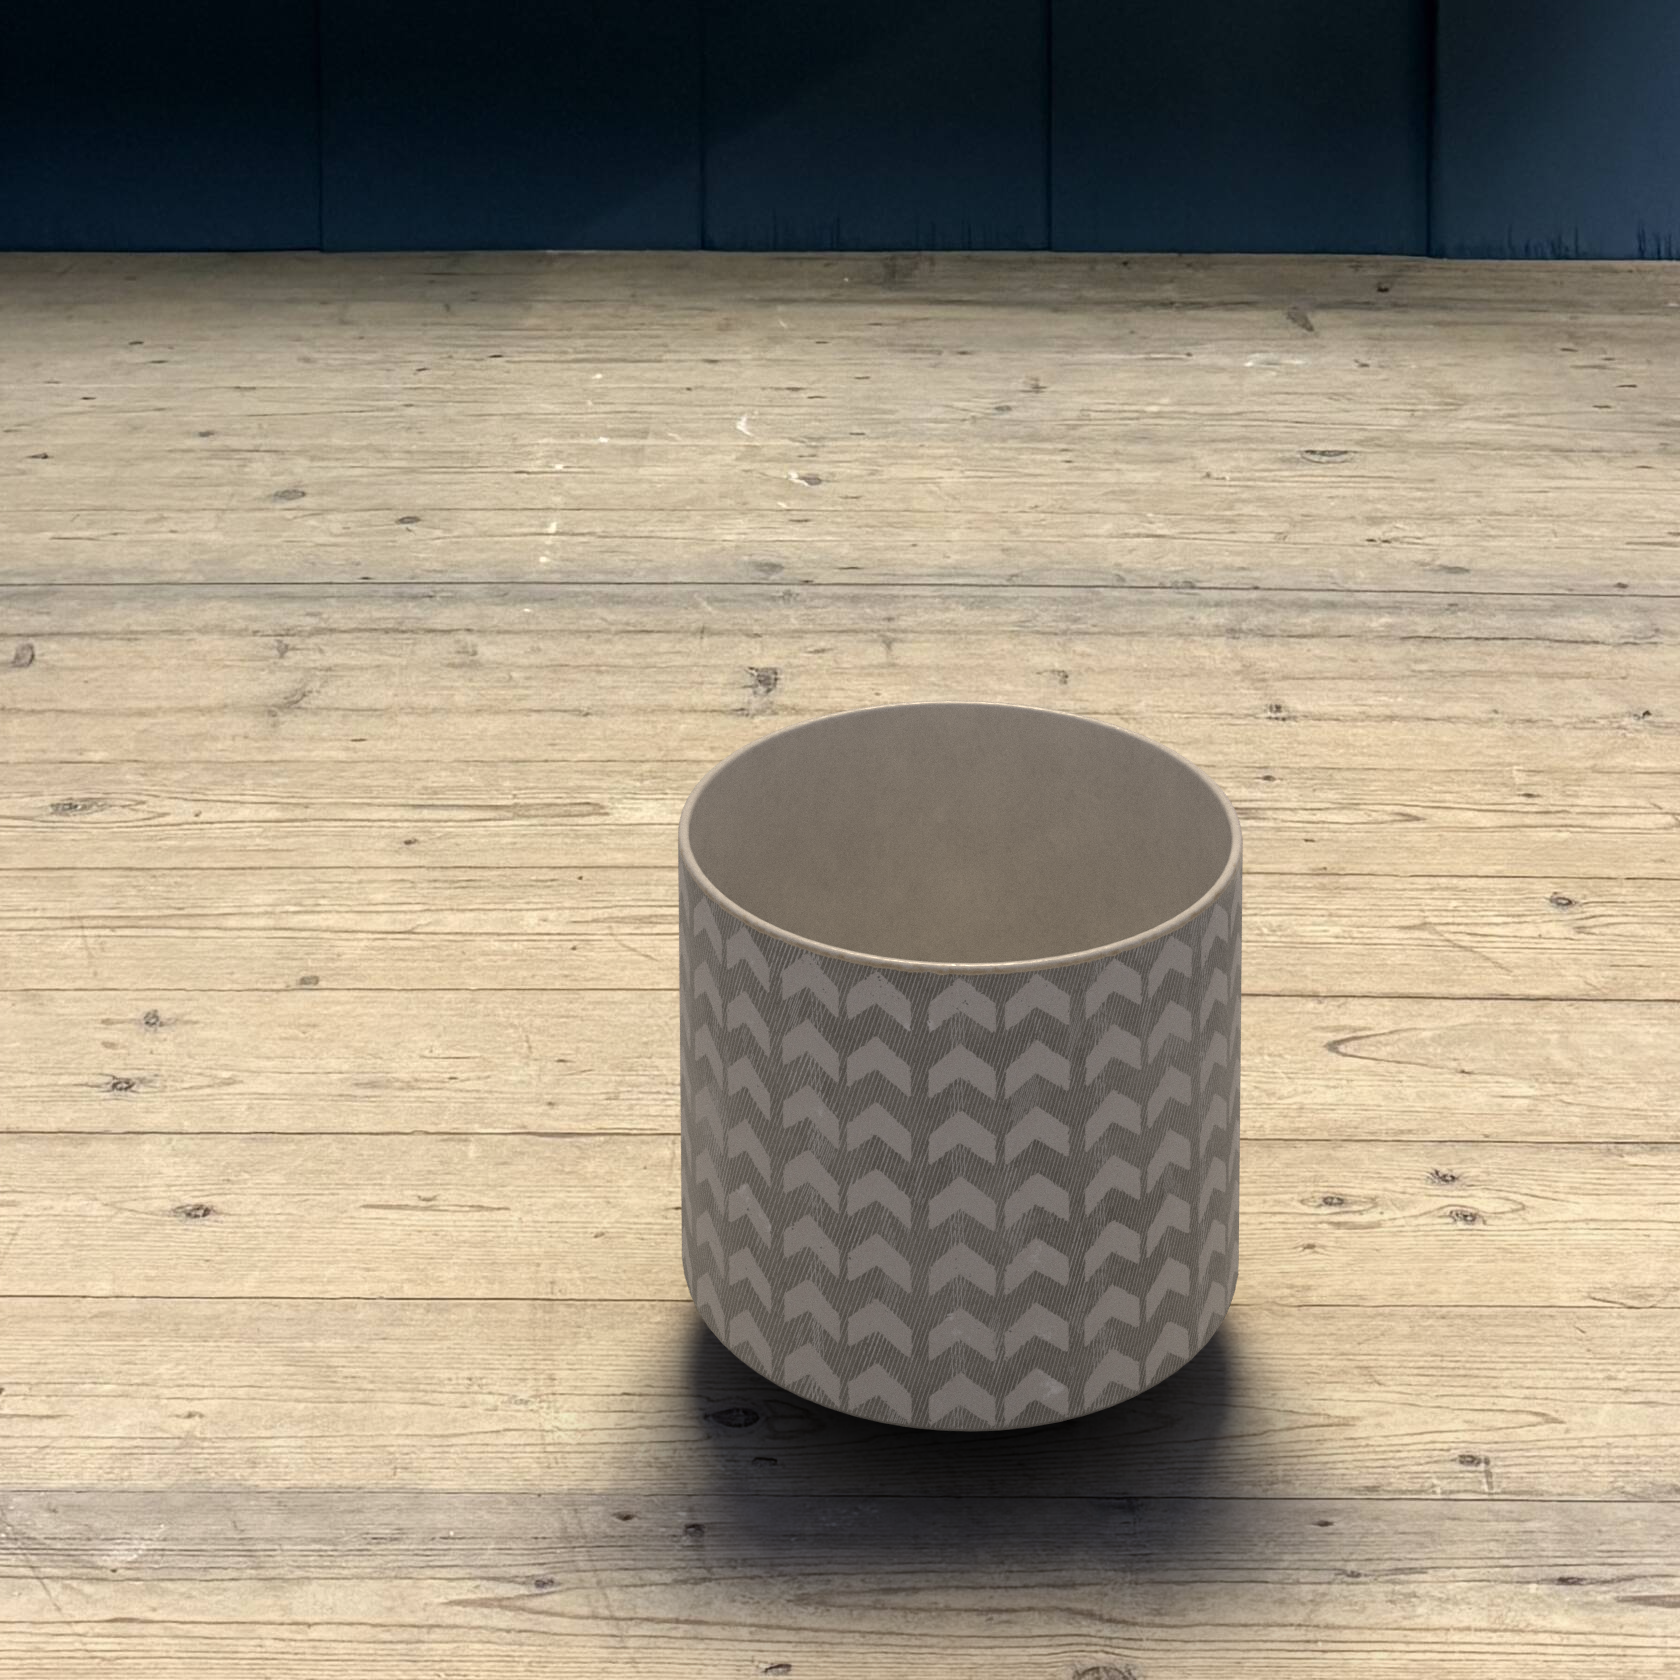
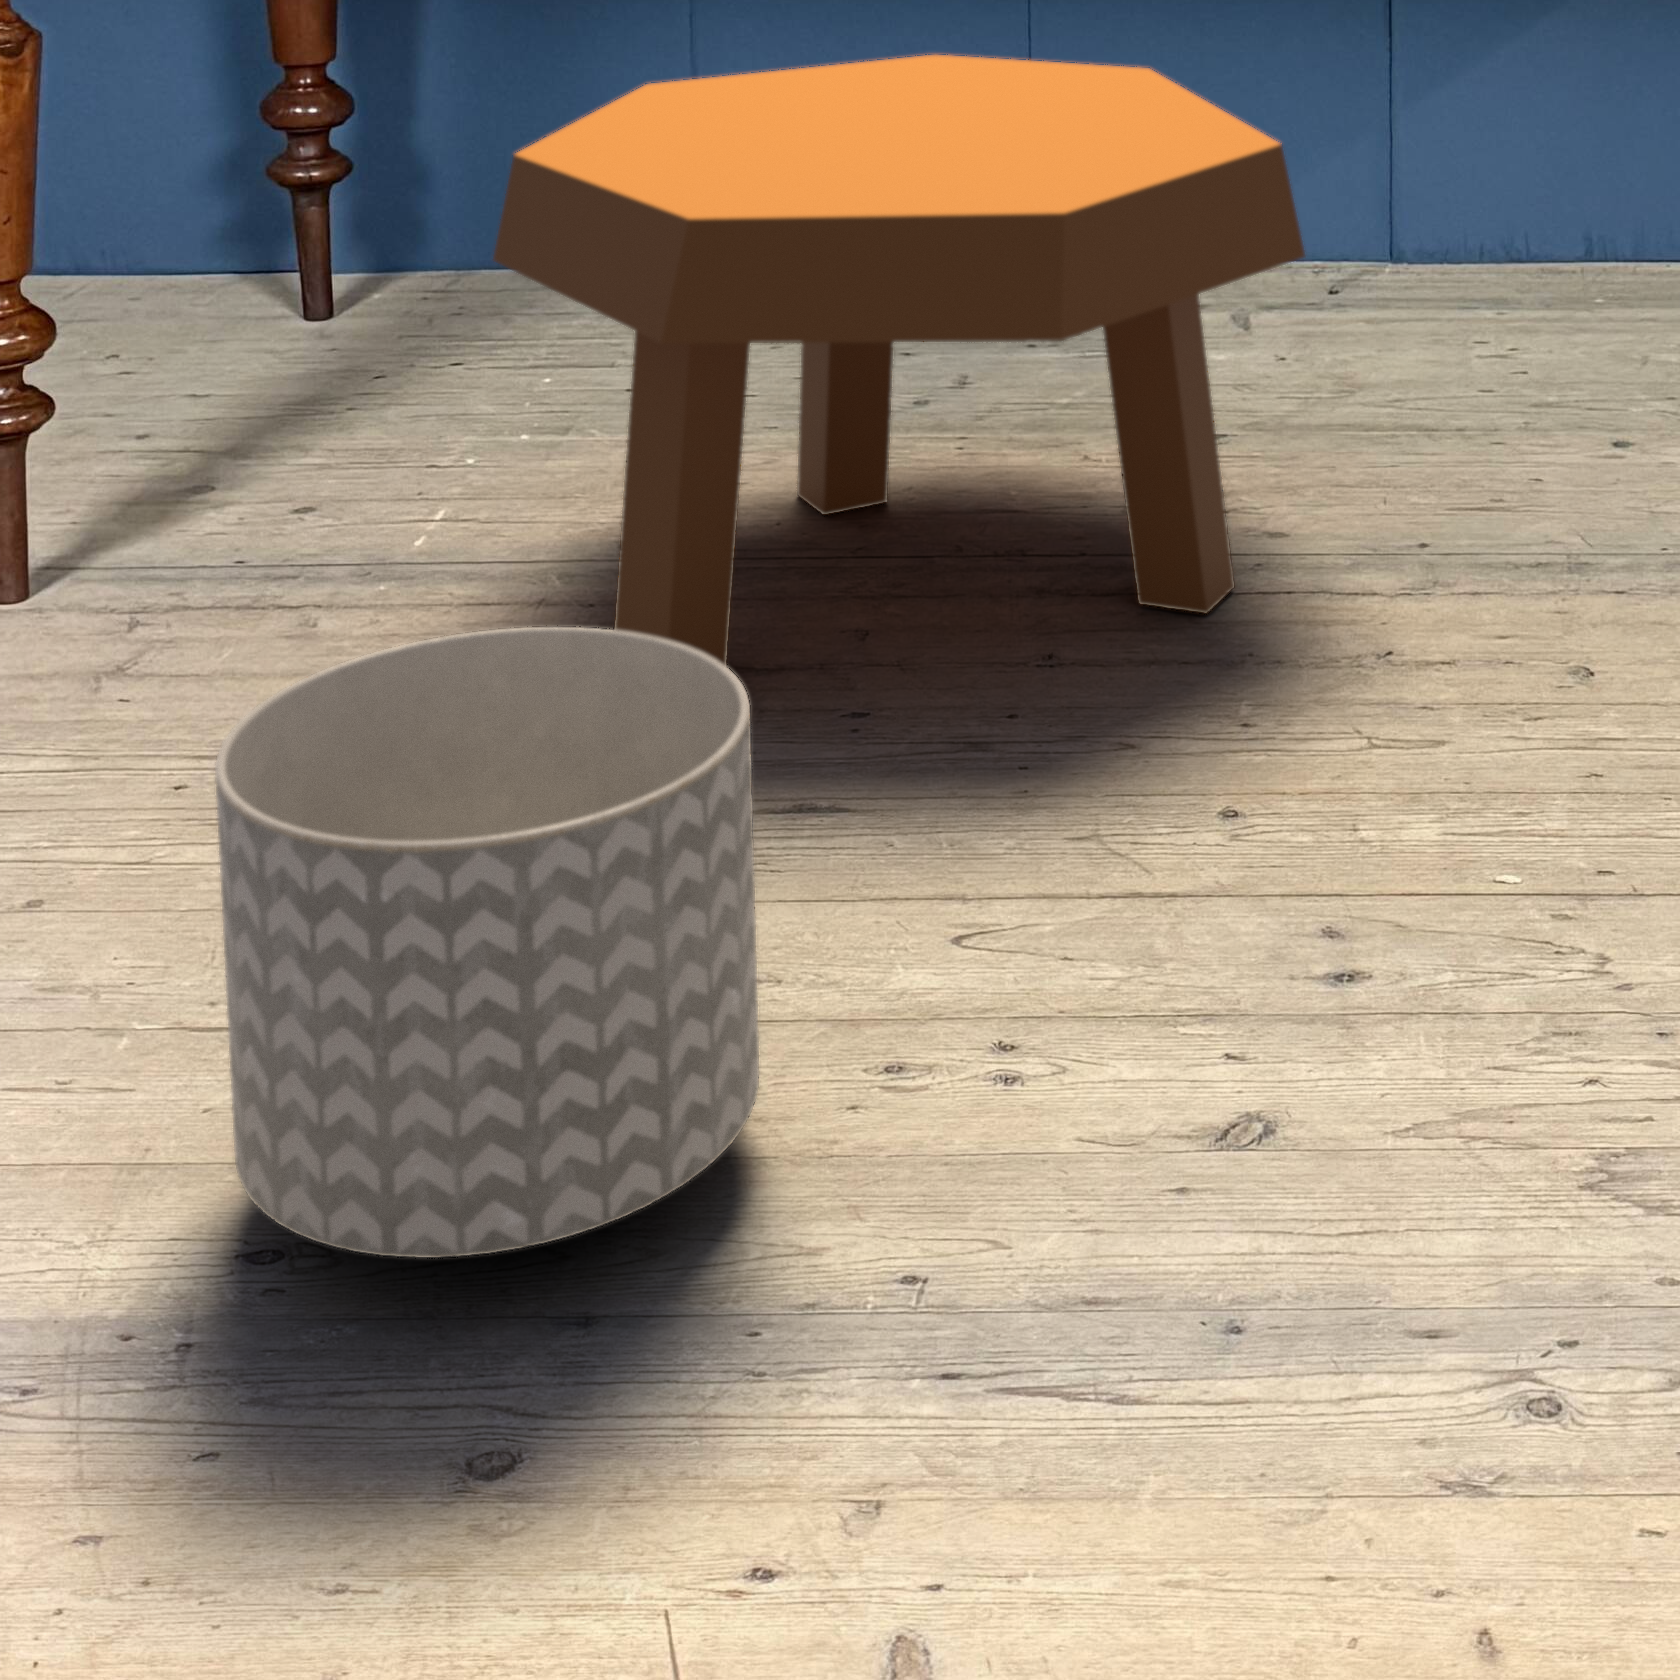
footstool: none [660,42,1529,761] -> present [493,54,1305,666]

